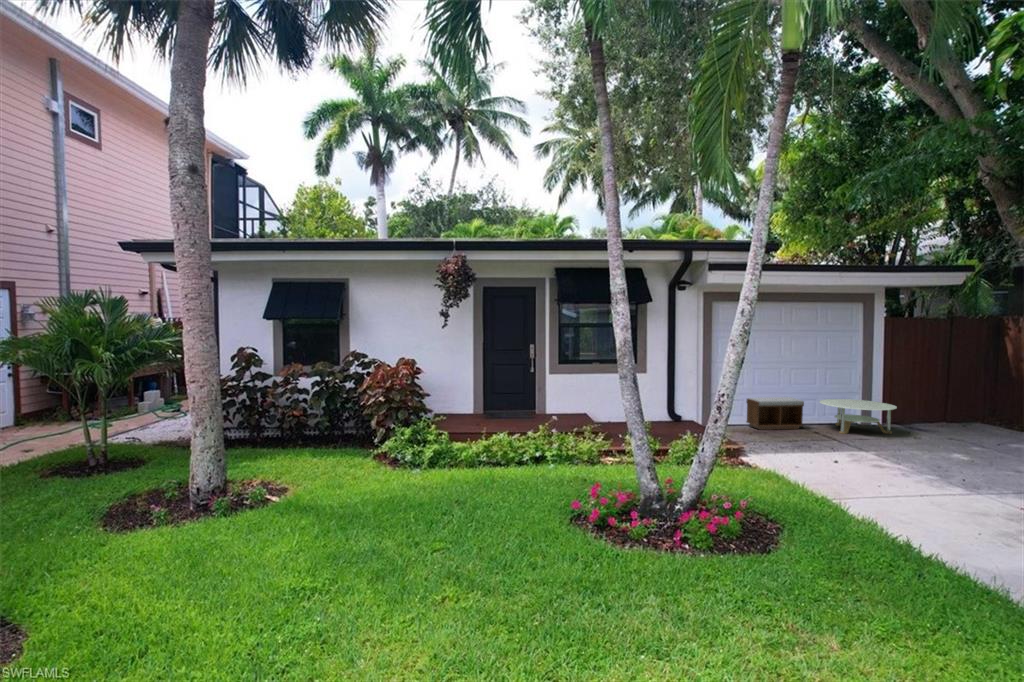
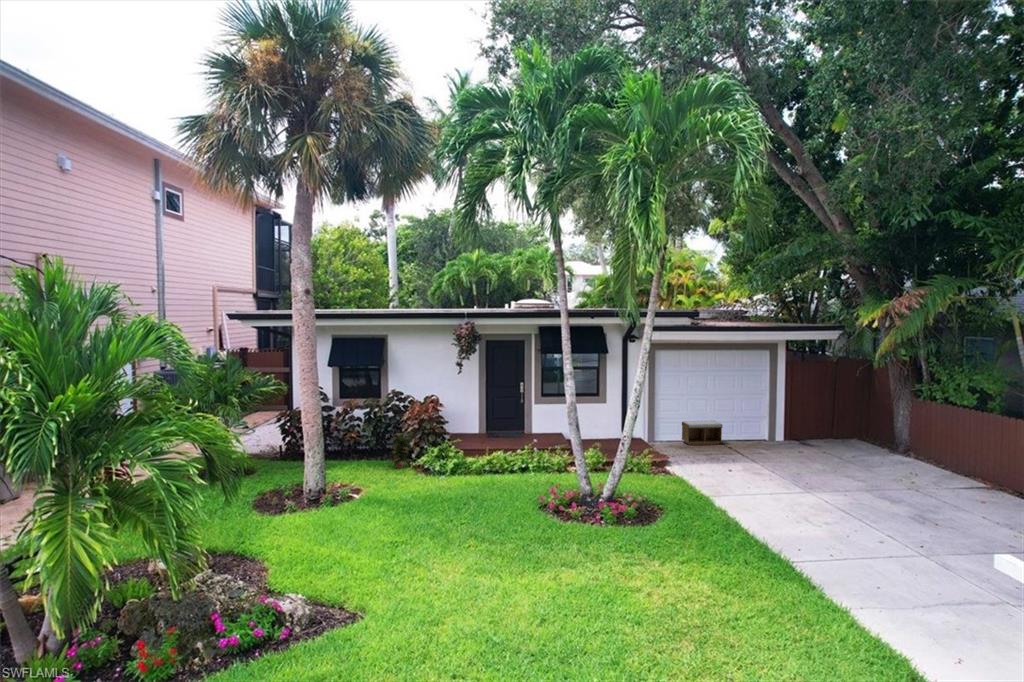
round table: present [820,399,897,434] -> none [735,422,788,449]
decorative plant: none [339,407,376,458] -> present [389,433,410,468]

